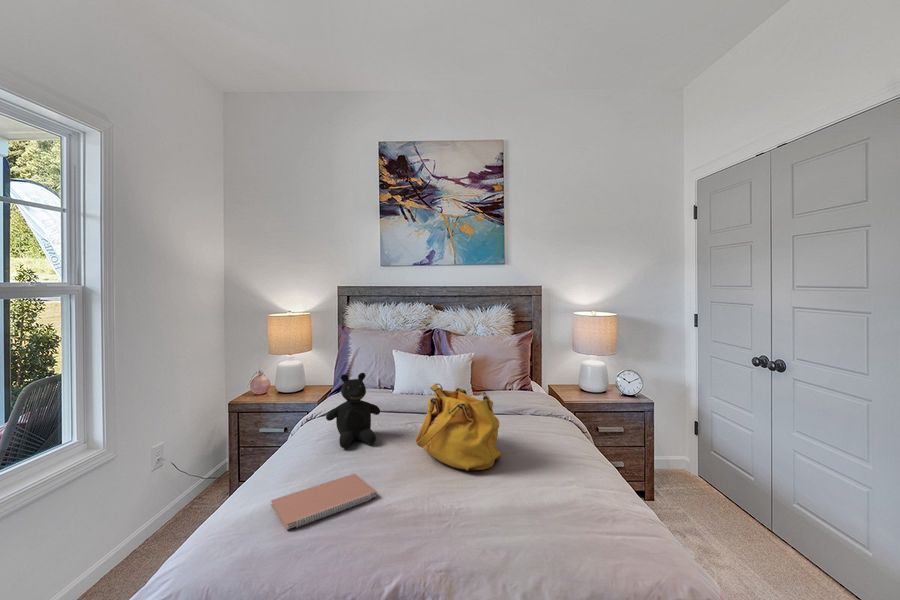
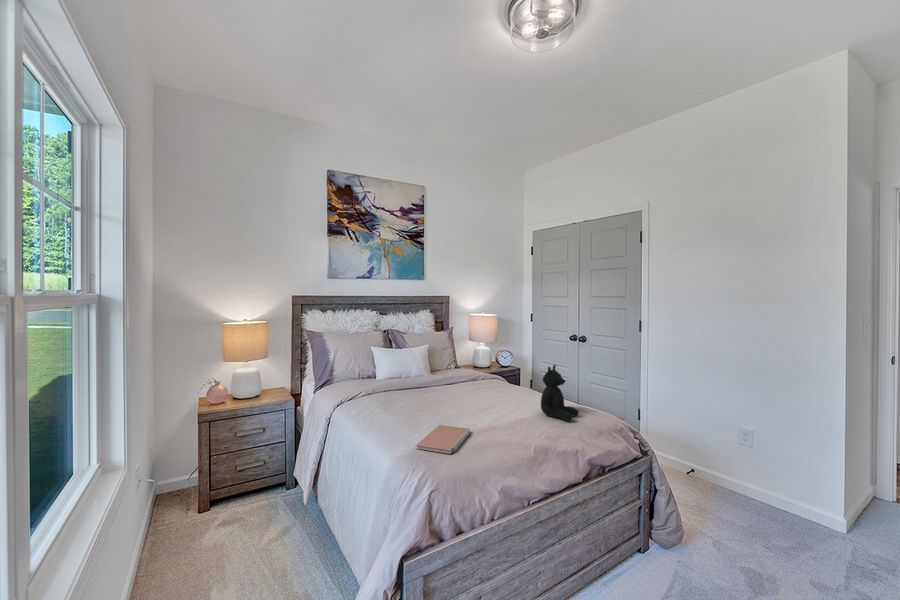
teddy bear: present [326,373,380,448] -> present [541,365,579,421]
handbag: present [415,383,501,471] -> none [449,363,507,413]

